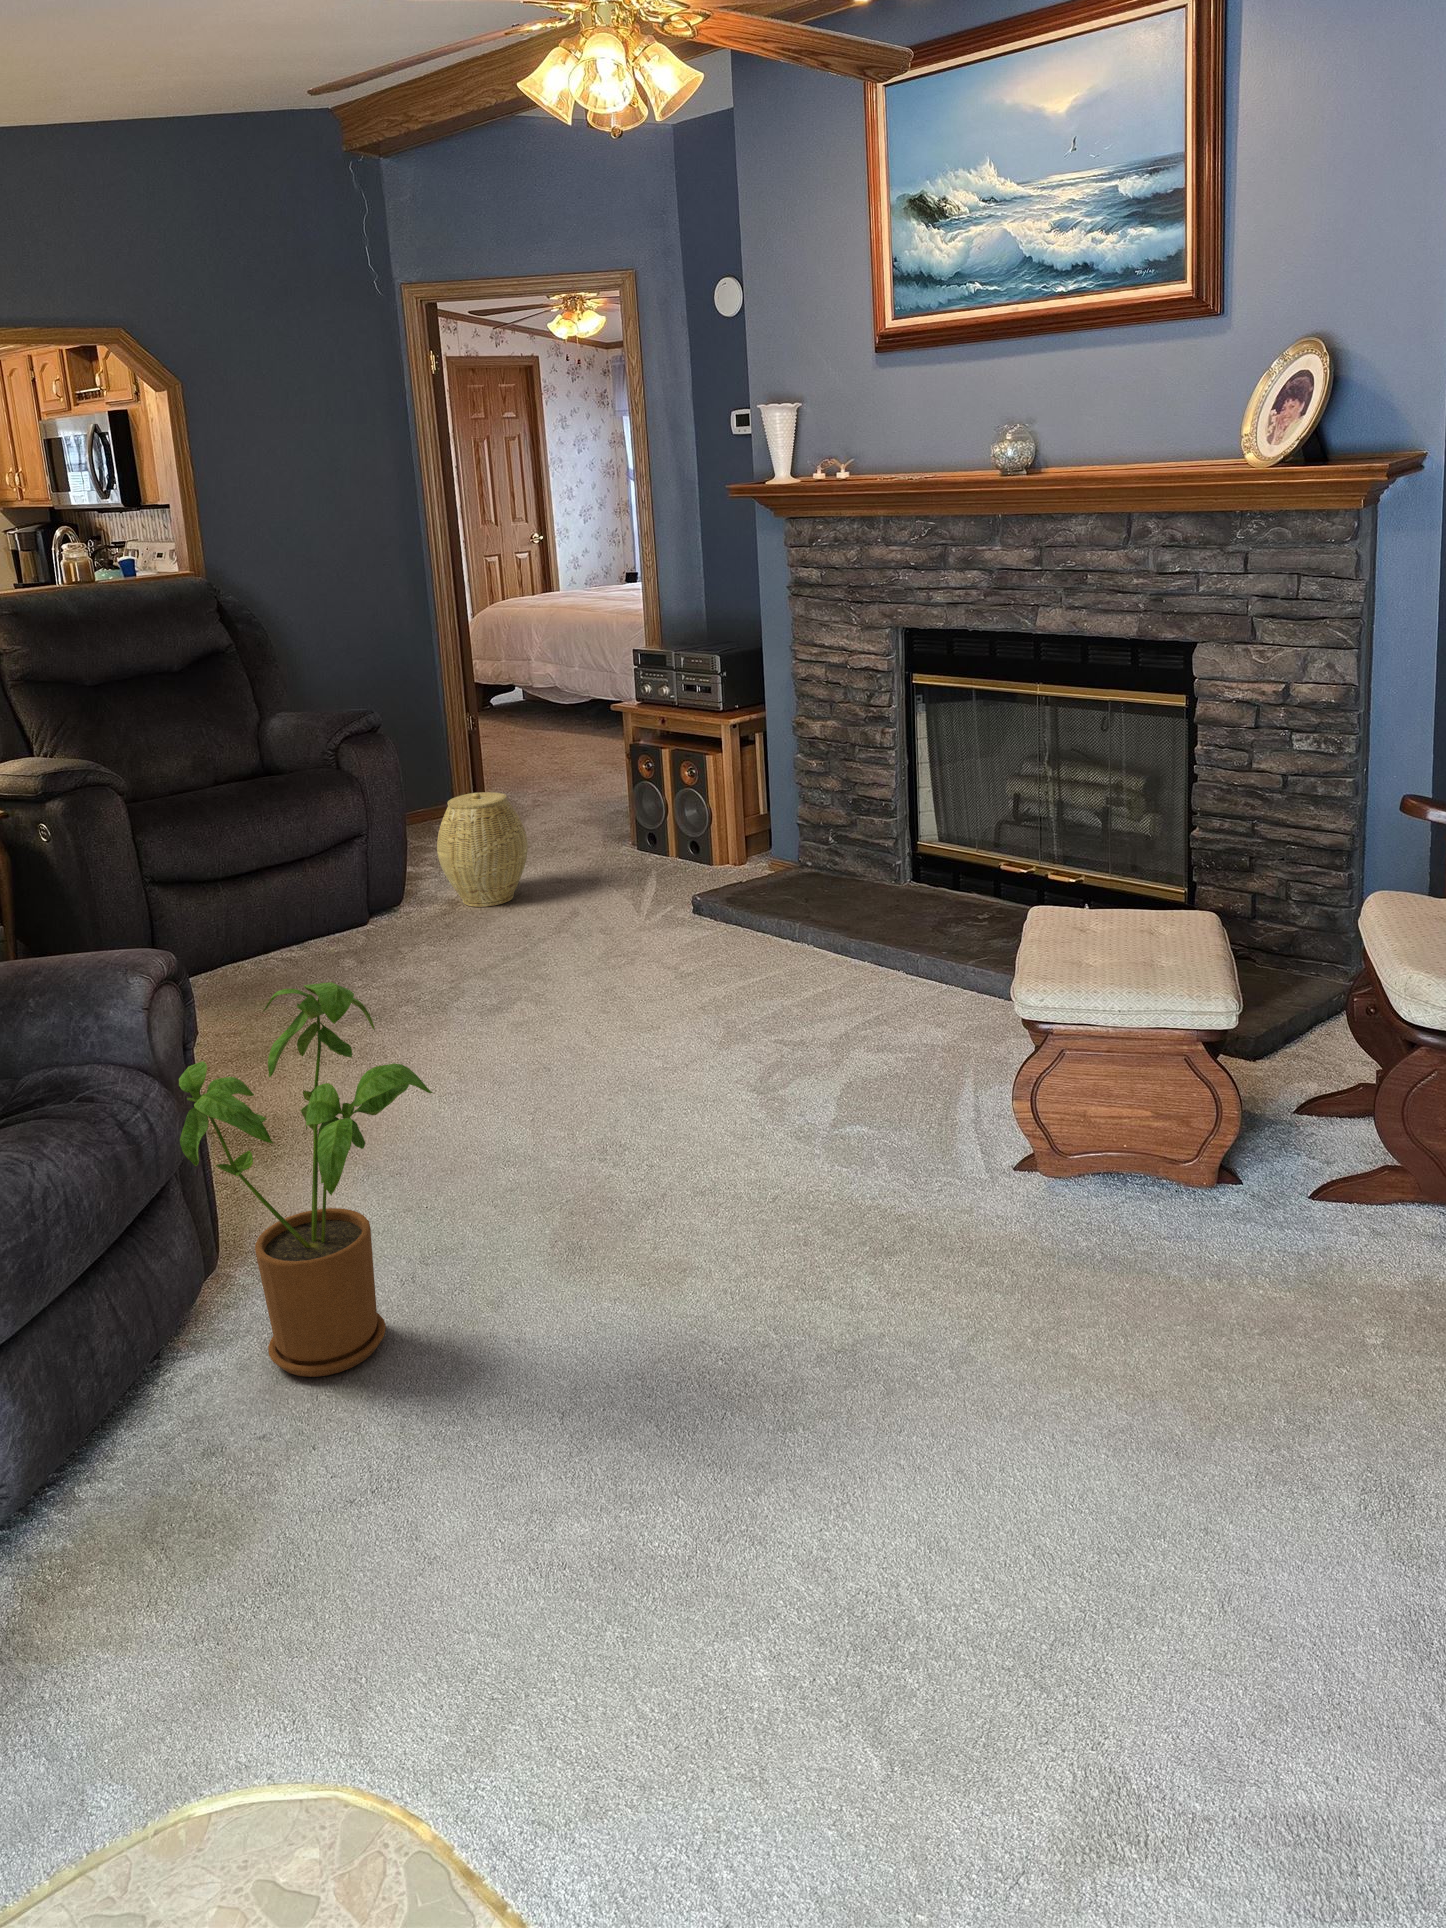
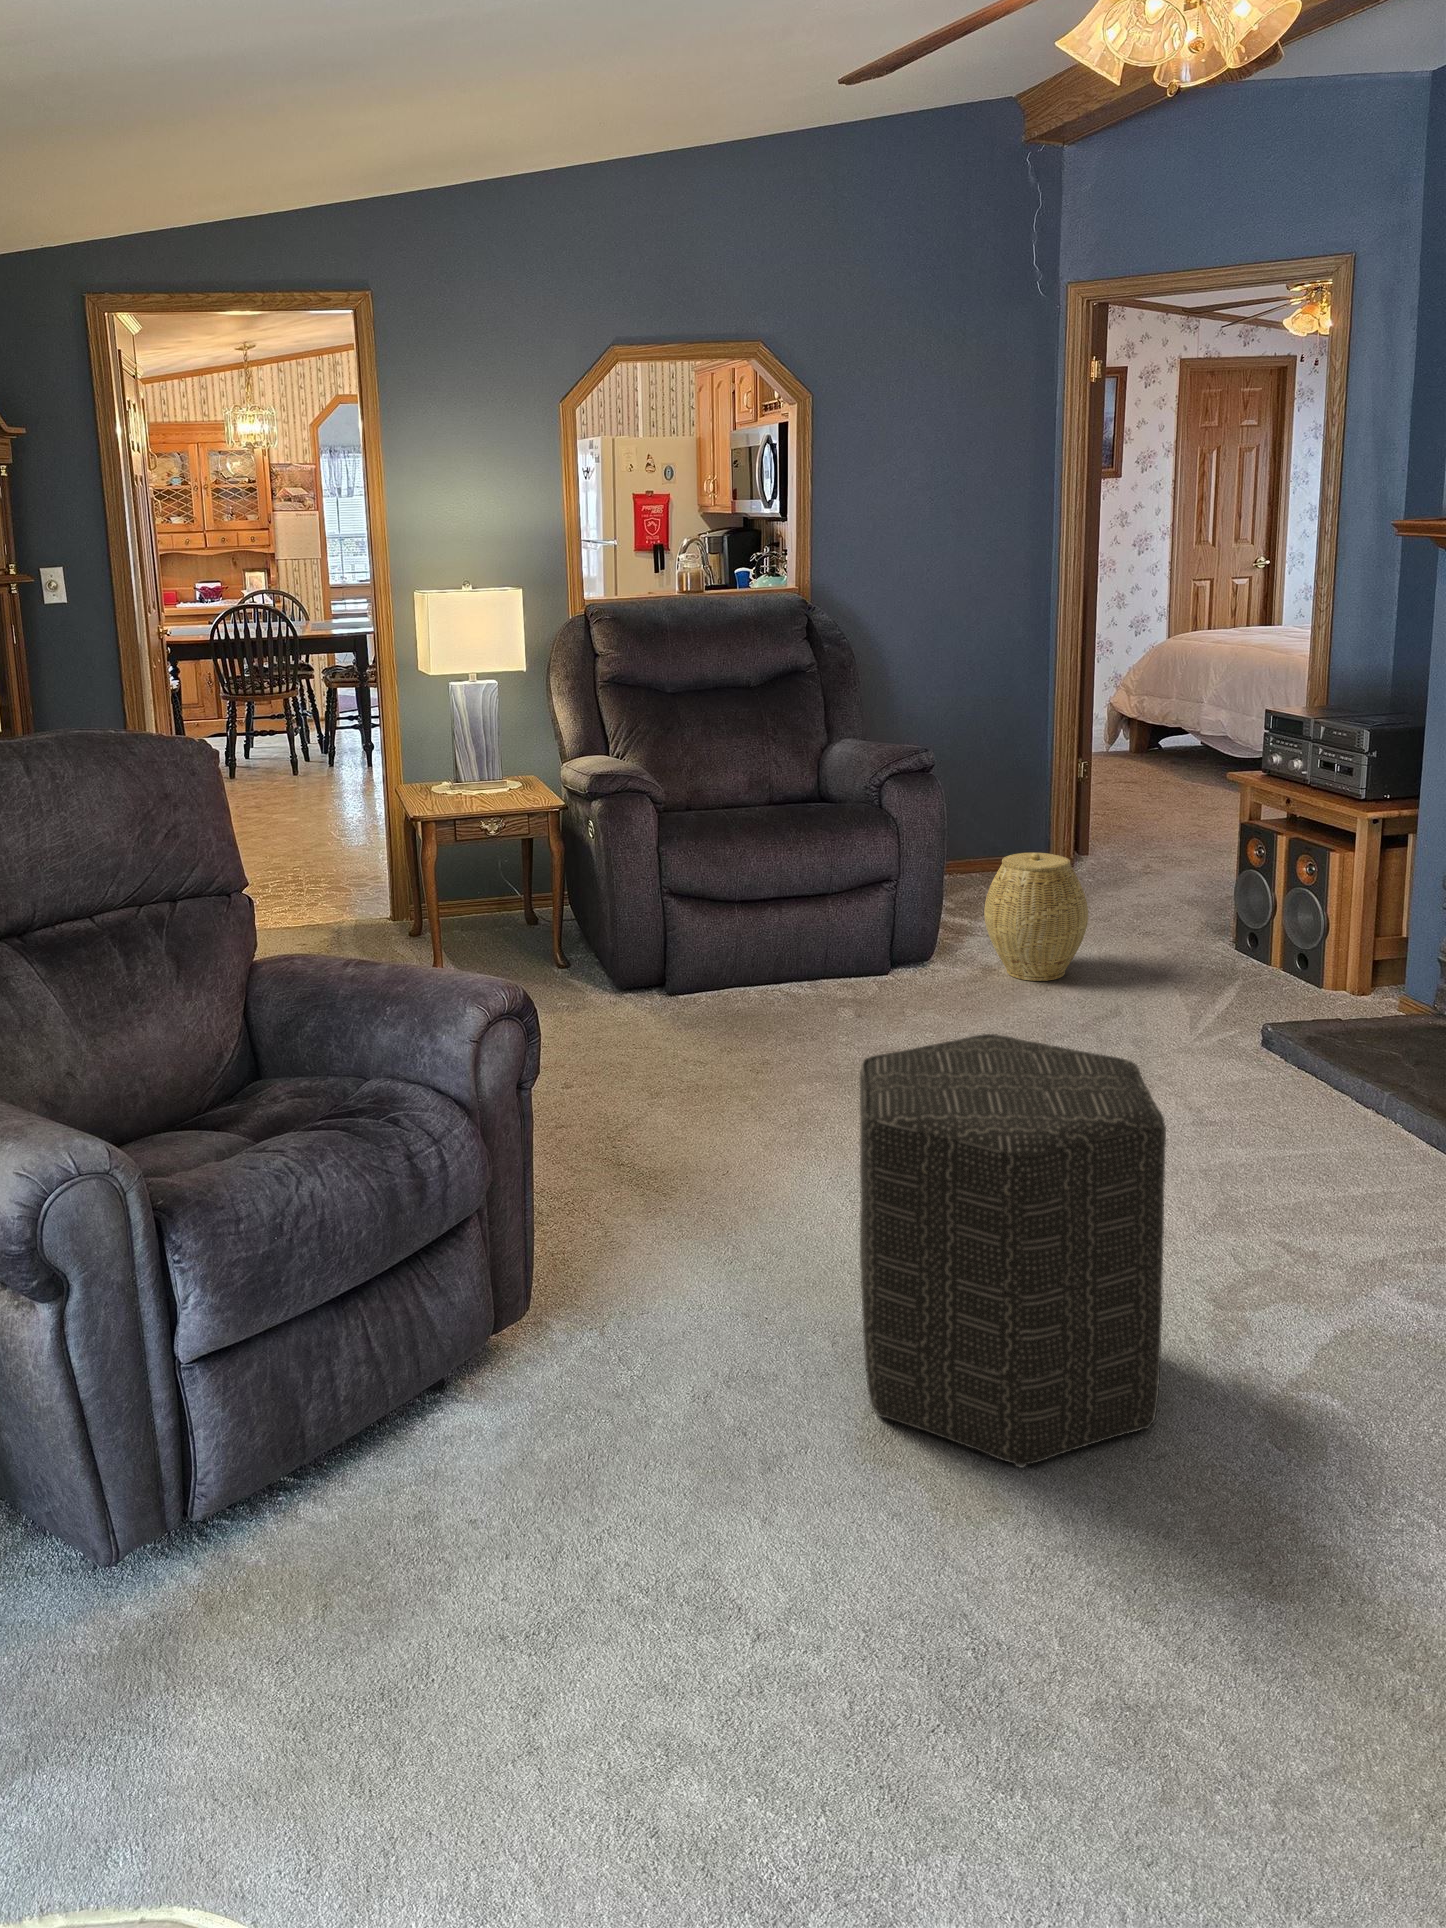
ottoman: none [489,912,764,1247] -> present [860,1034,1166,1468]
house plant: present [179,982,433,1377] -> none [456,1054,704,1479]

